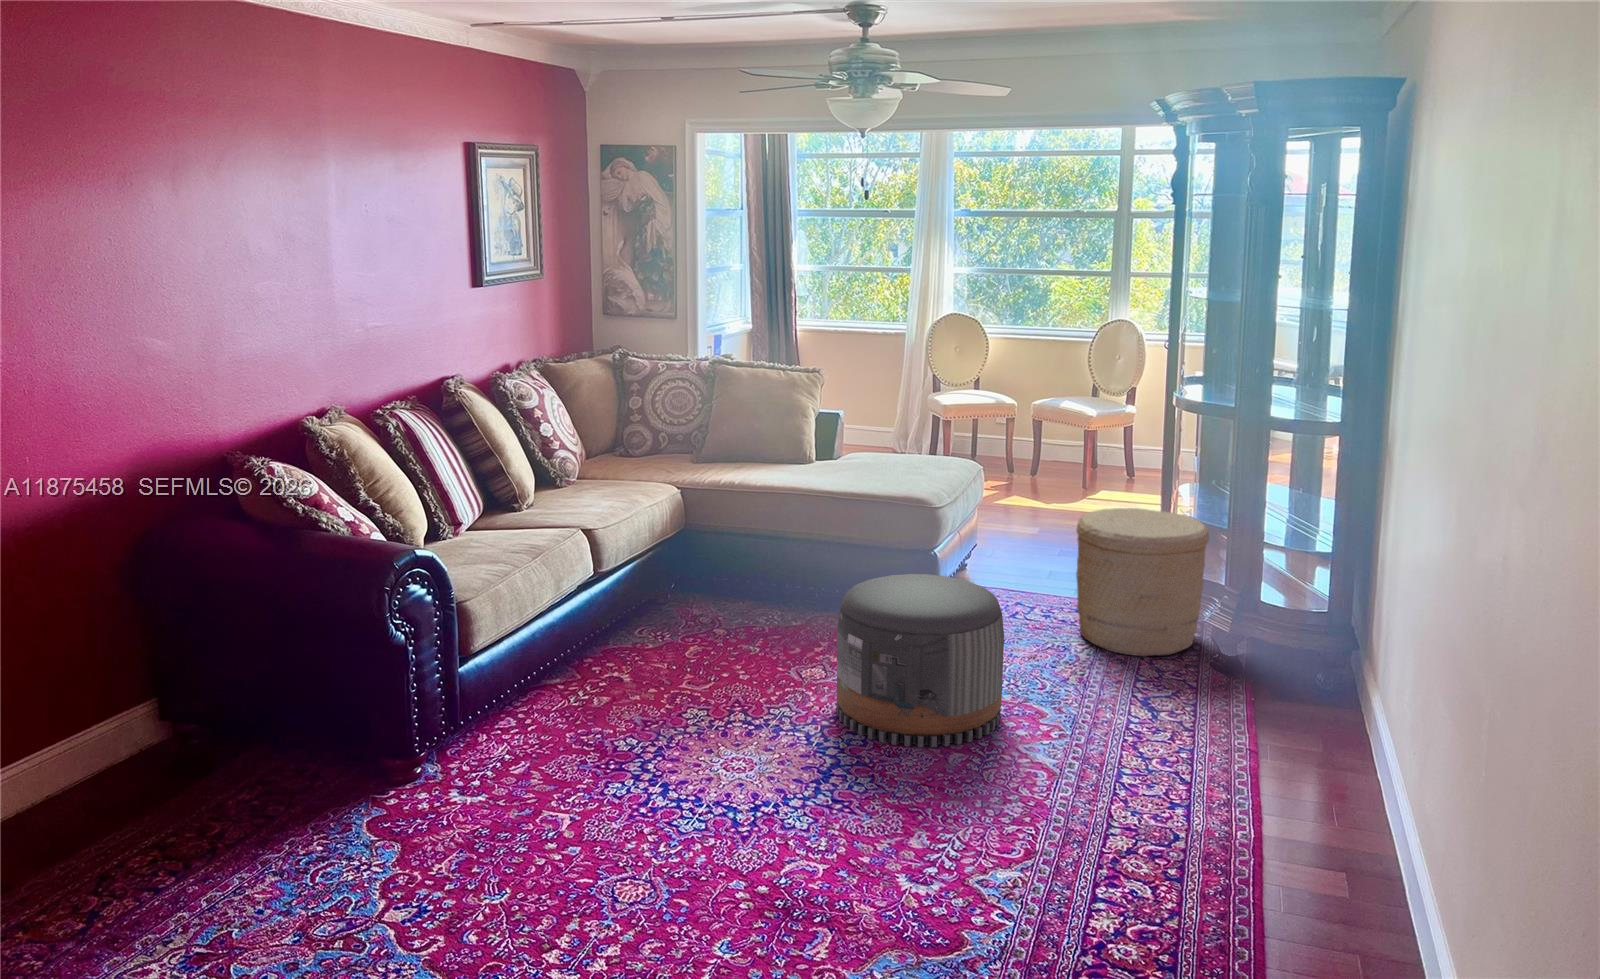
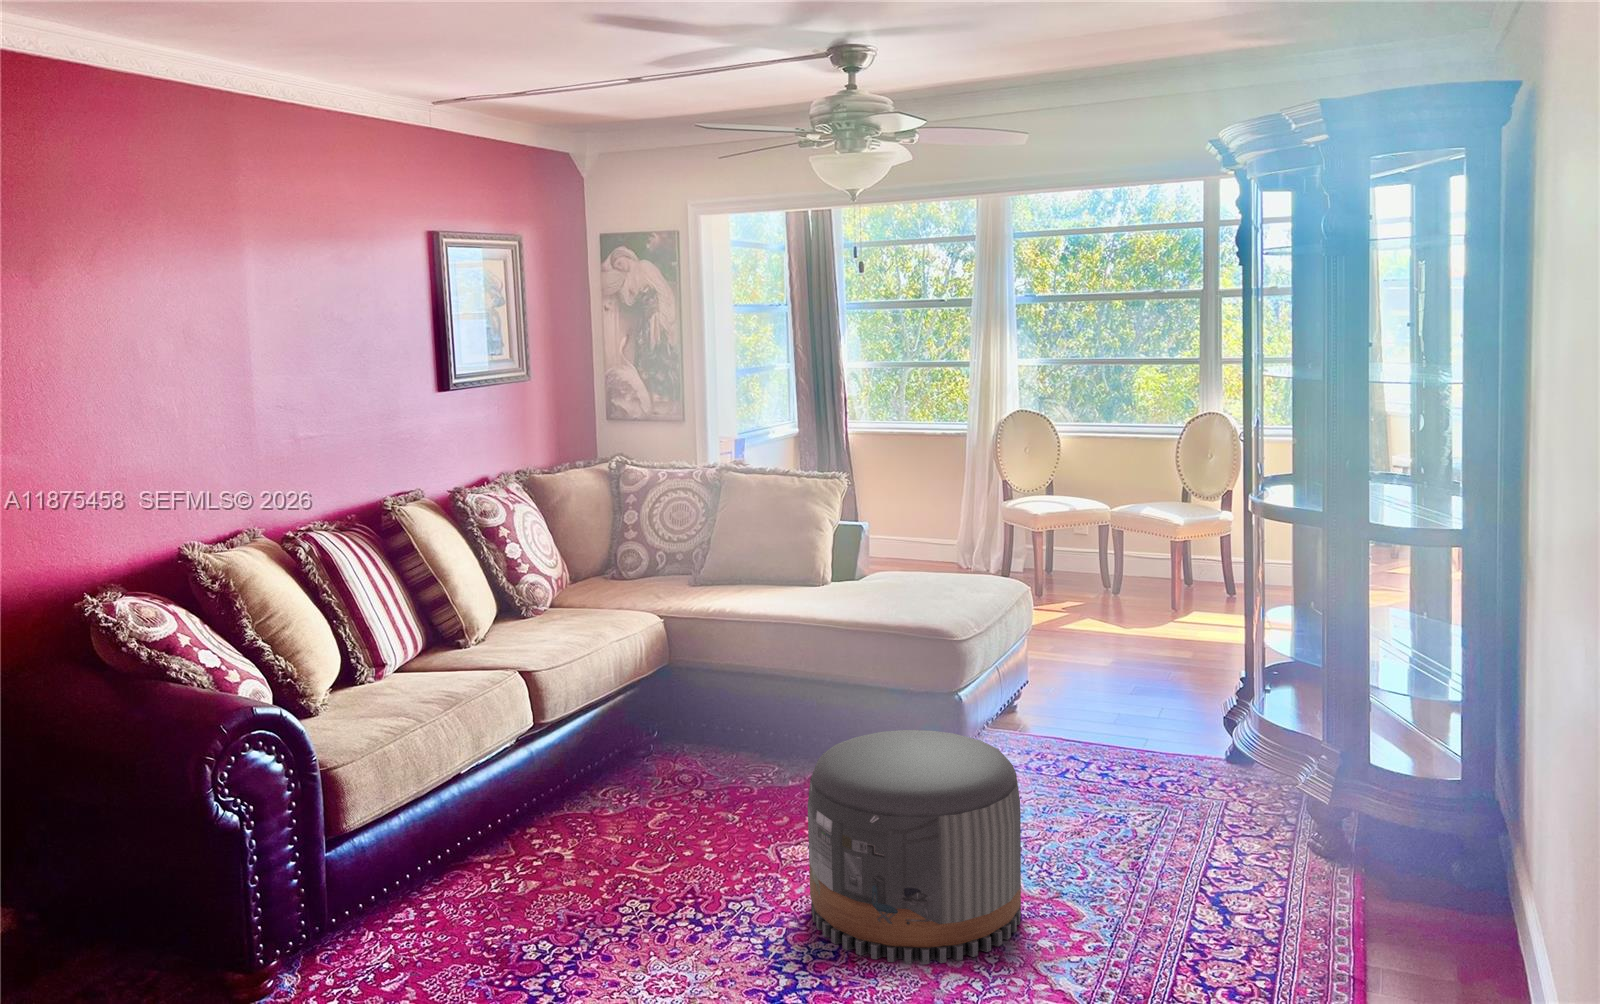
woven basket: present [1076,508,1209,656] -> none [1133,640,1302,832]

